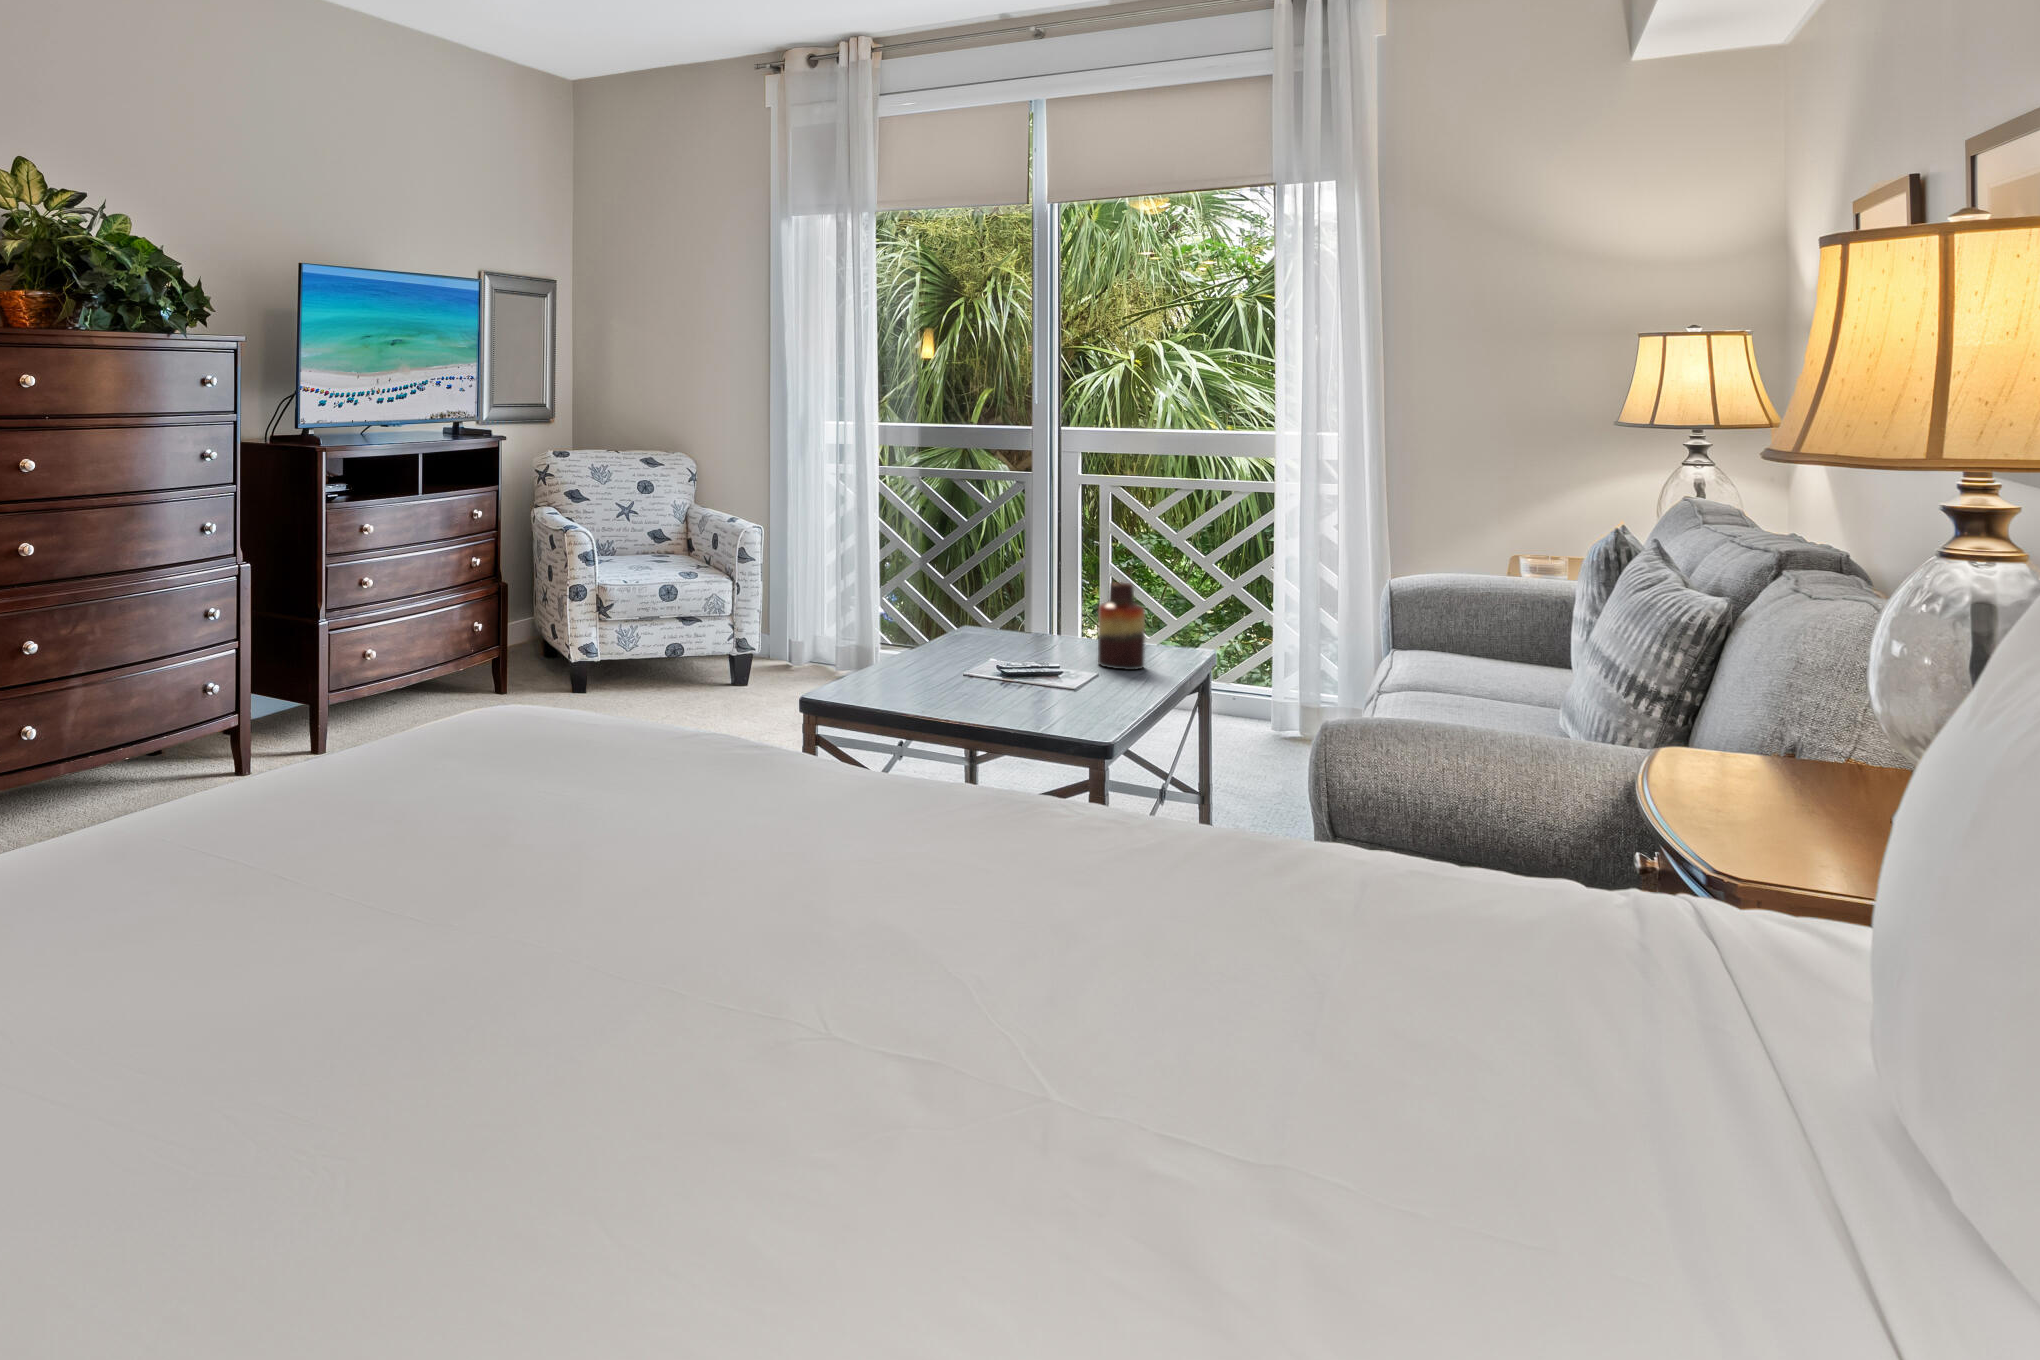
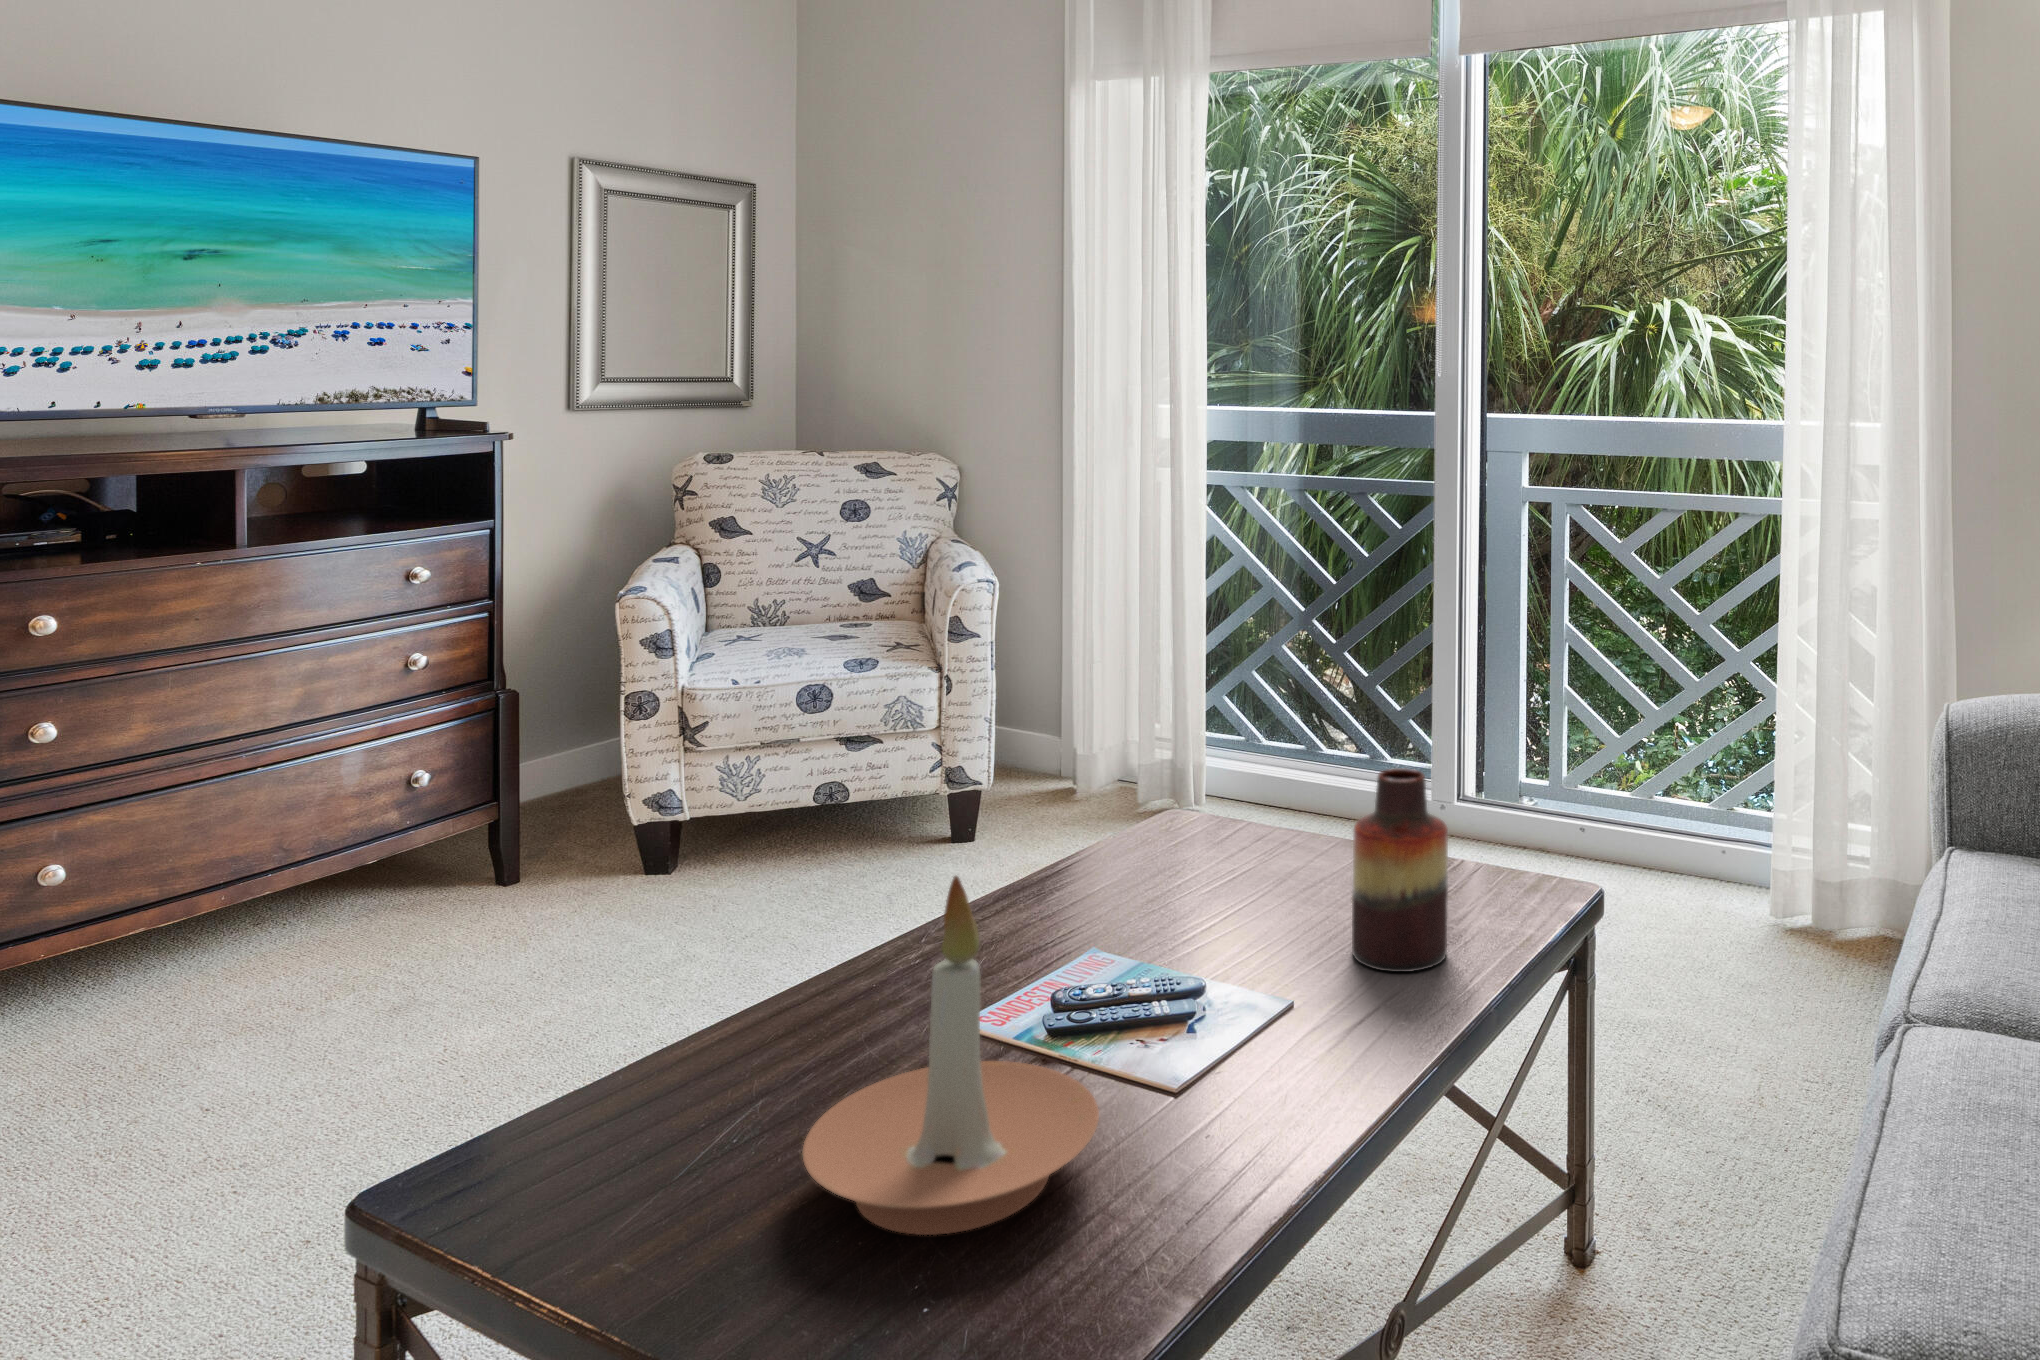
candle holder: none [944,586,1054,708] -> present [803,876,1099,1235]

